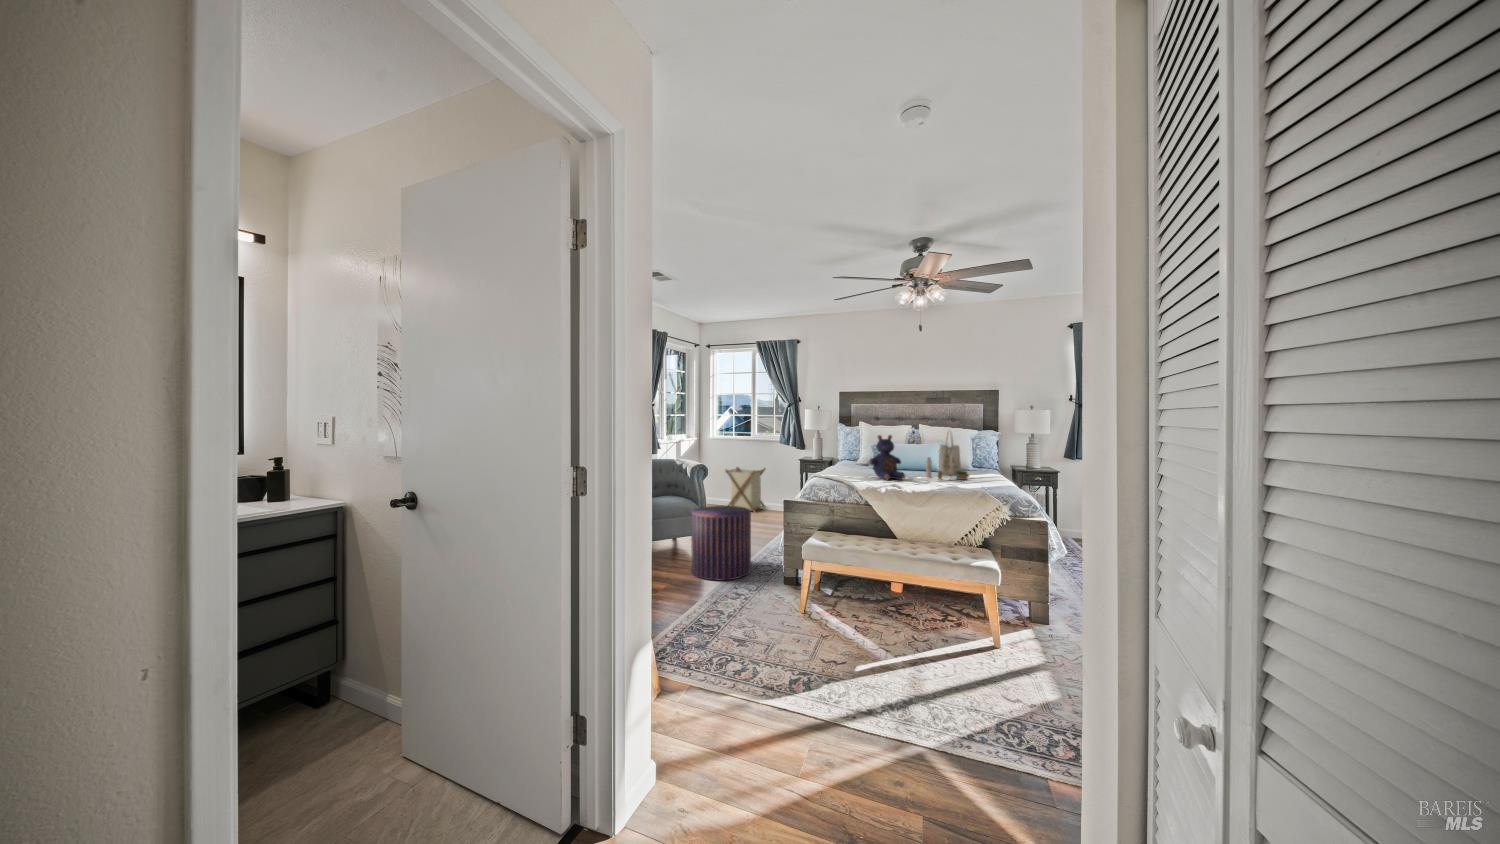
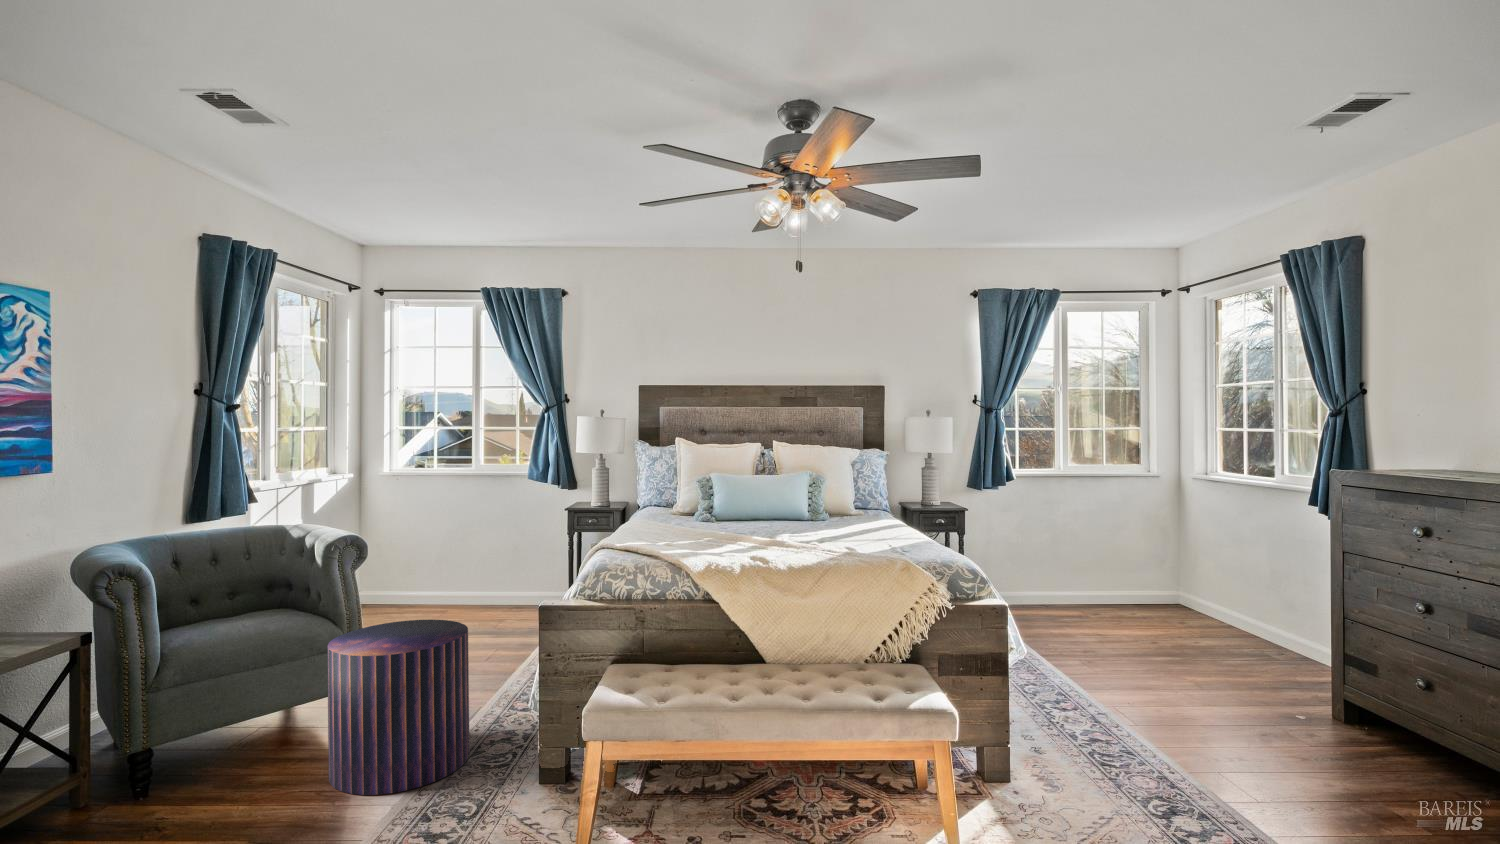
teddy bear: present [869,435,906,480] -> none [699,462,765,546]
tote bag: present [926,435,969,481] -> none [794,450,863,540]
laundry basket: present [725,467,765,512] -> none [417,526,502,614]

